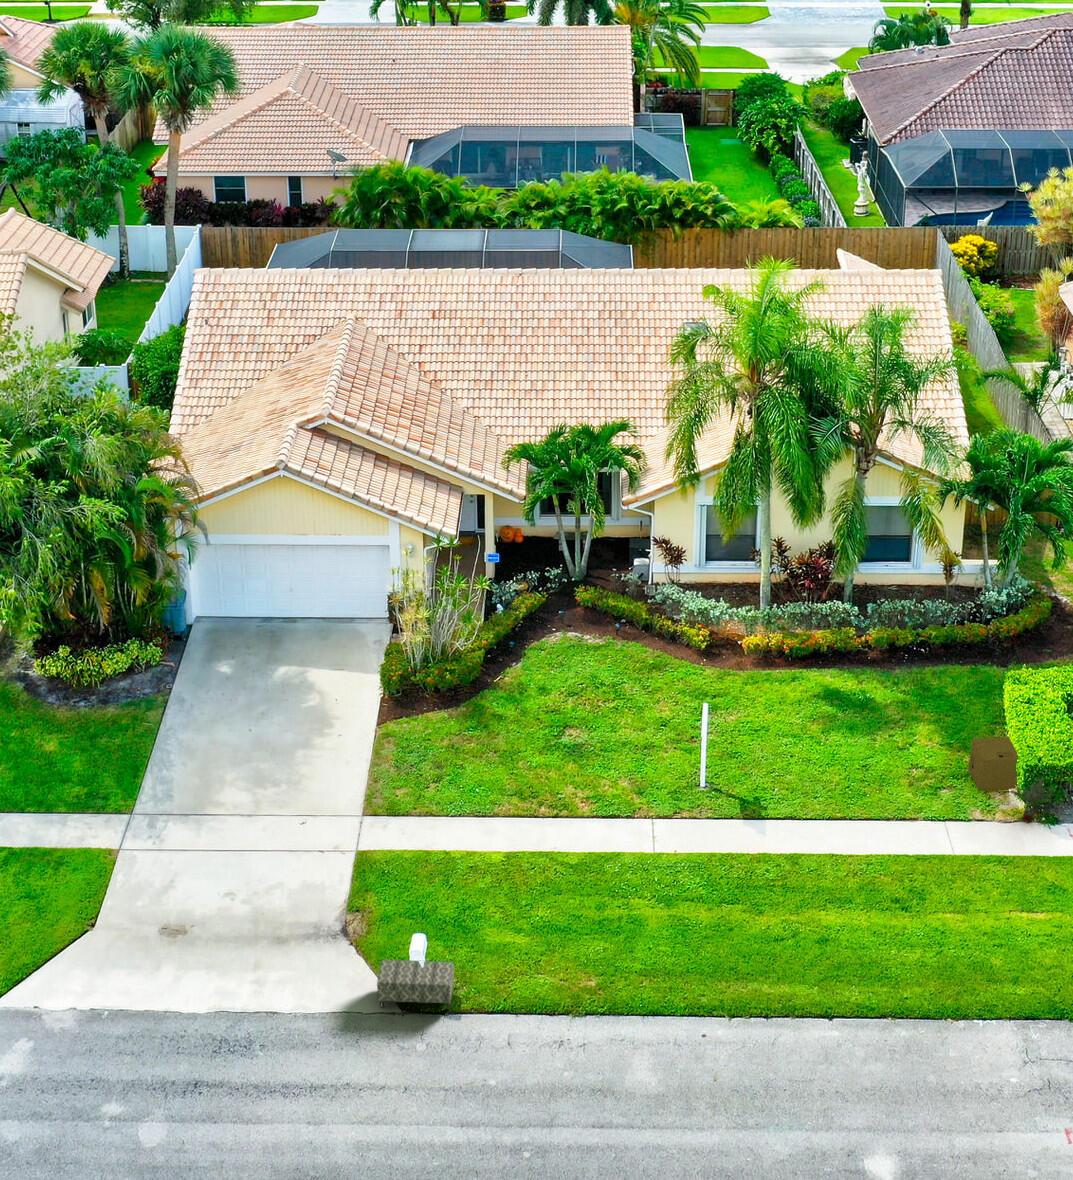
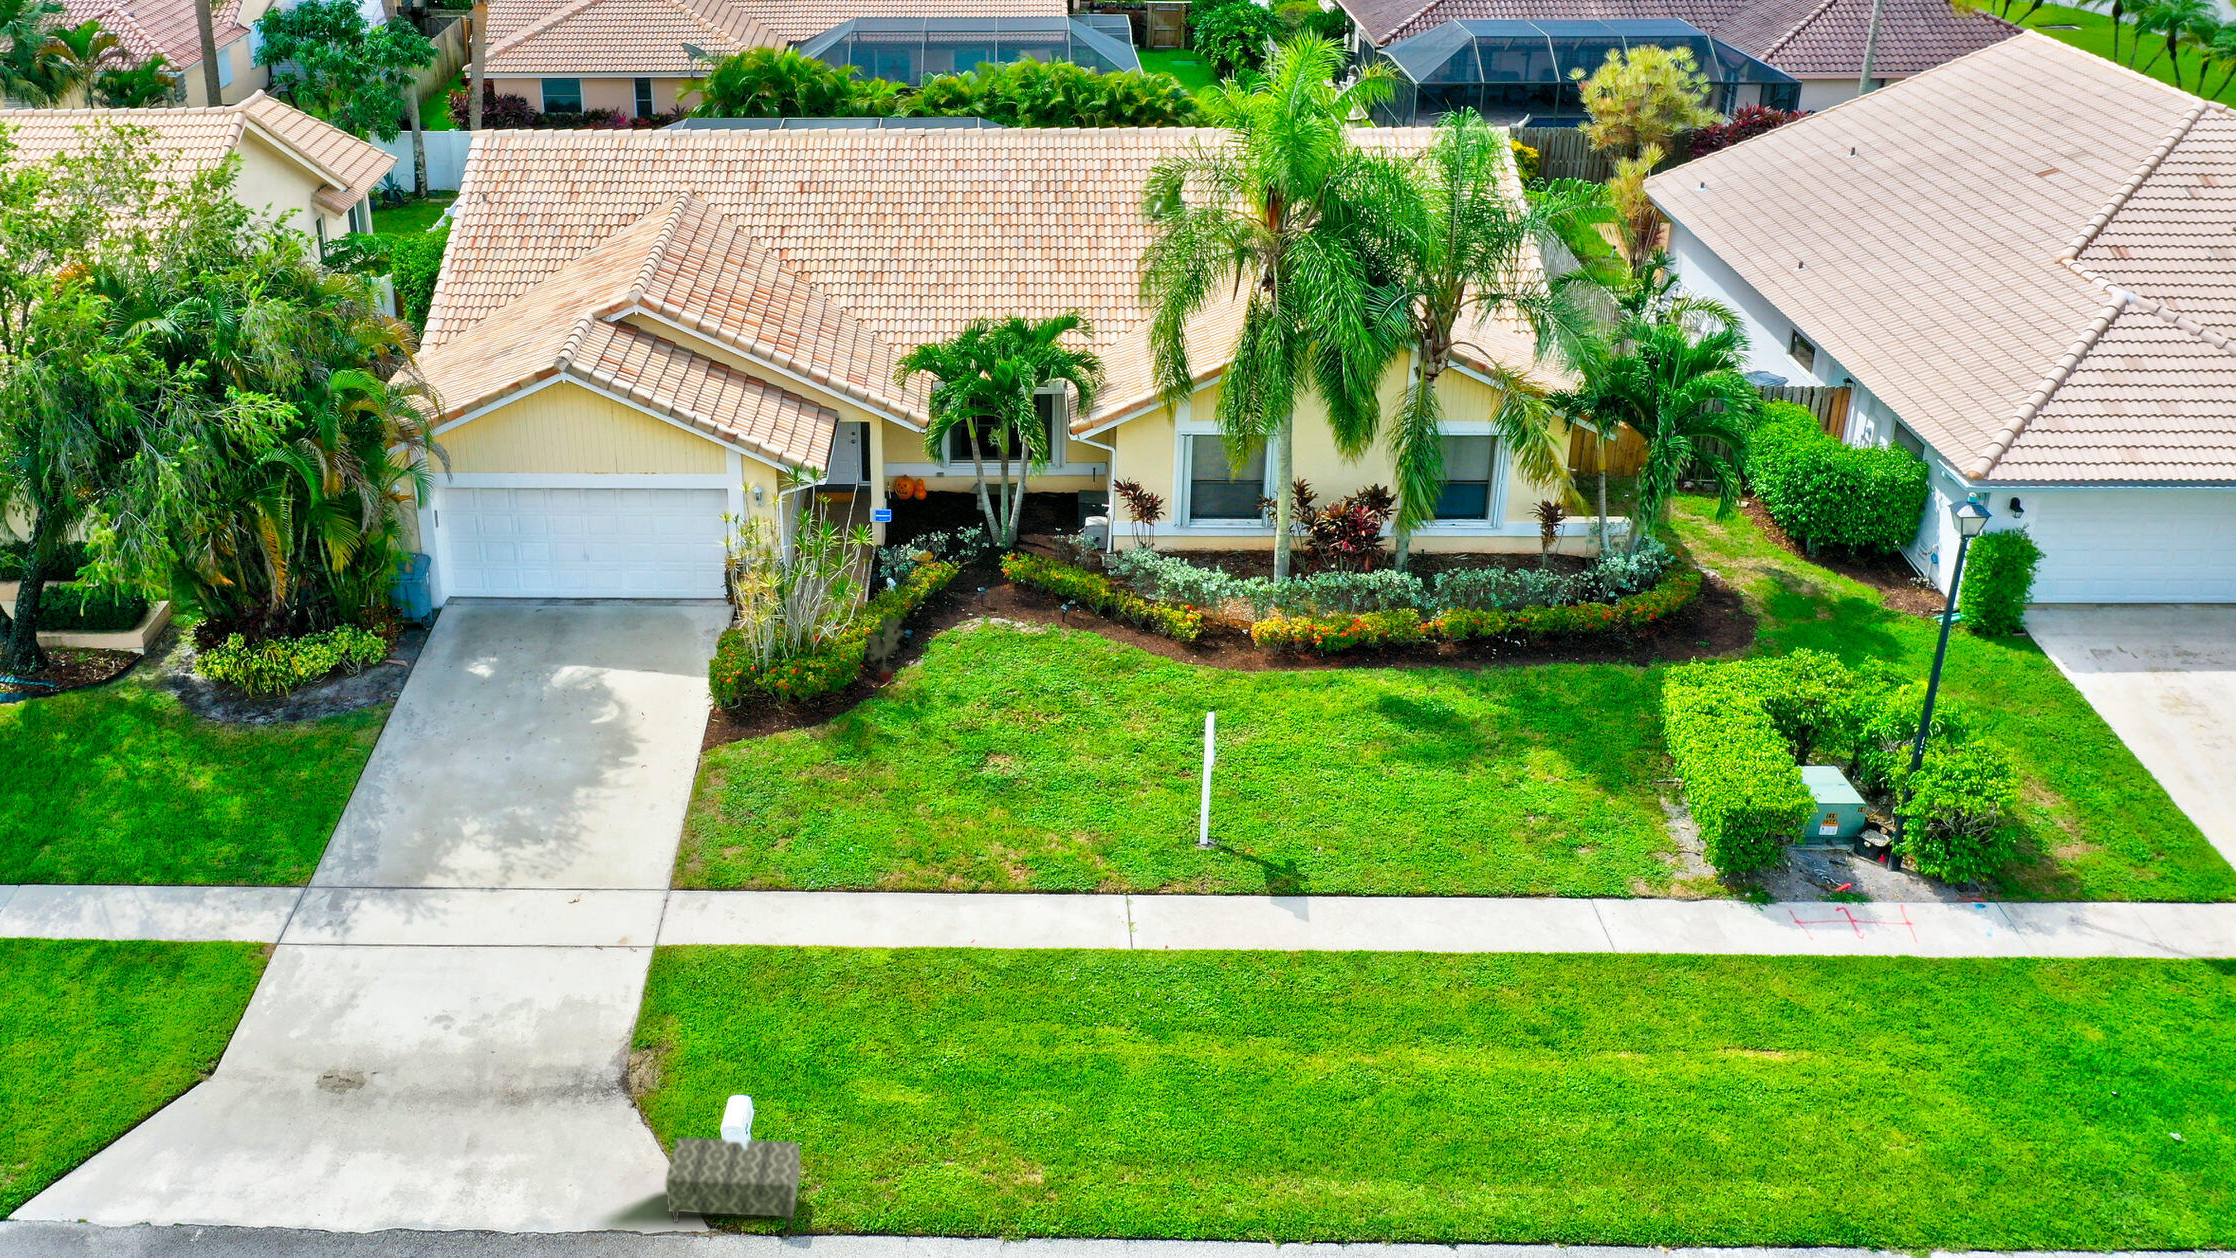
cardboard box: present [968,737,1018,790] -> none [1618,765,1708,850]
potted tree: present [1011,779,1052,822] -> present [866,618,903,682]

